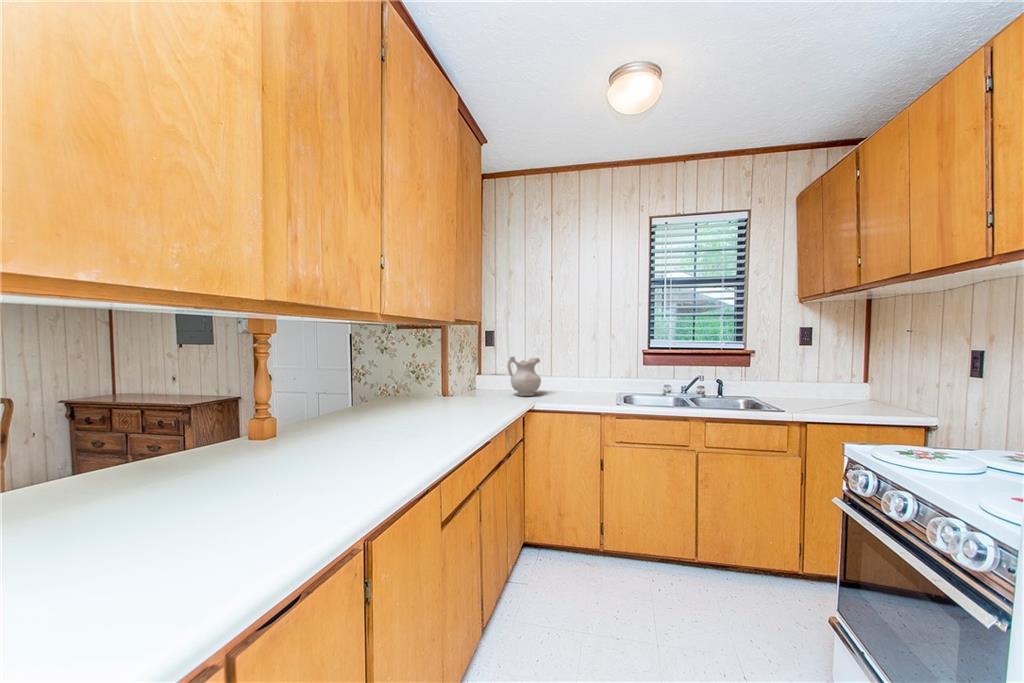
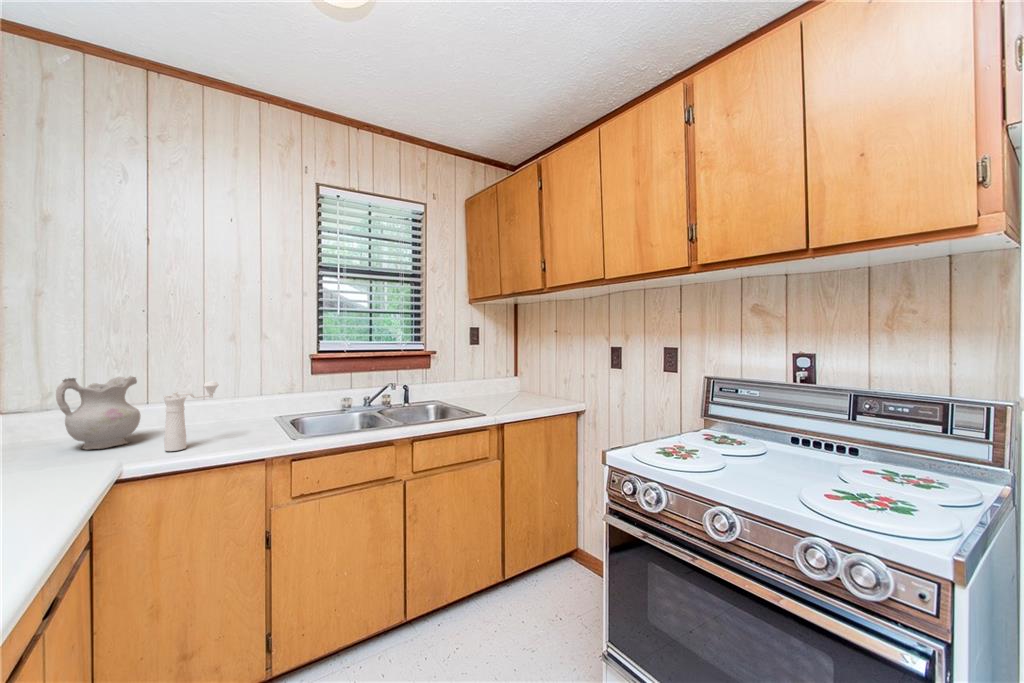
pepper mill: none [548,364,576,403] -> present [164,381,218,451]

